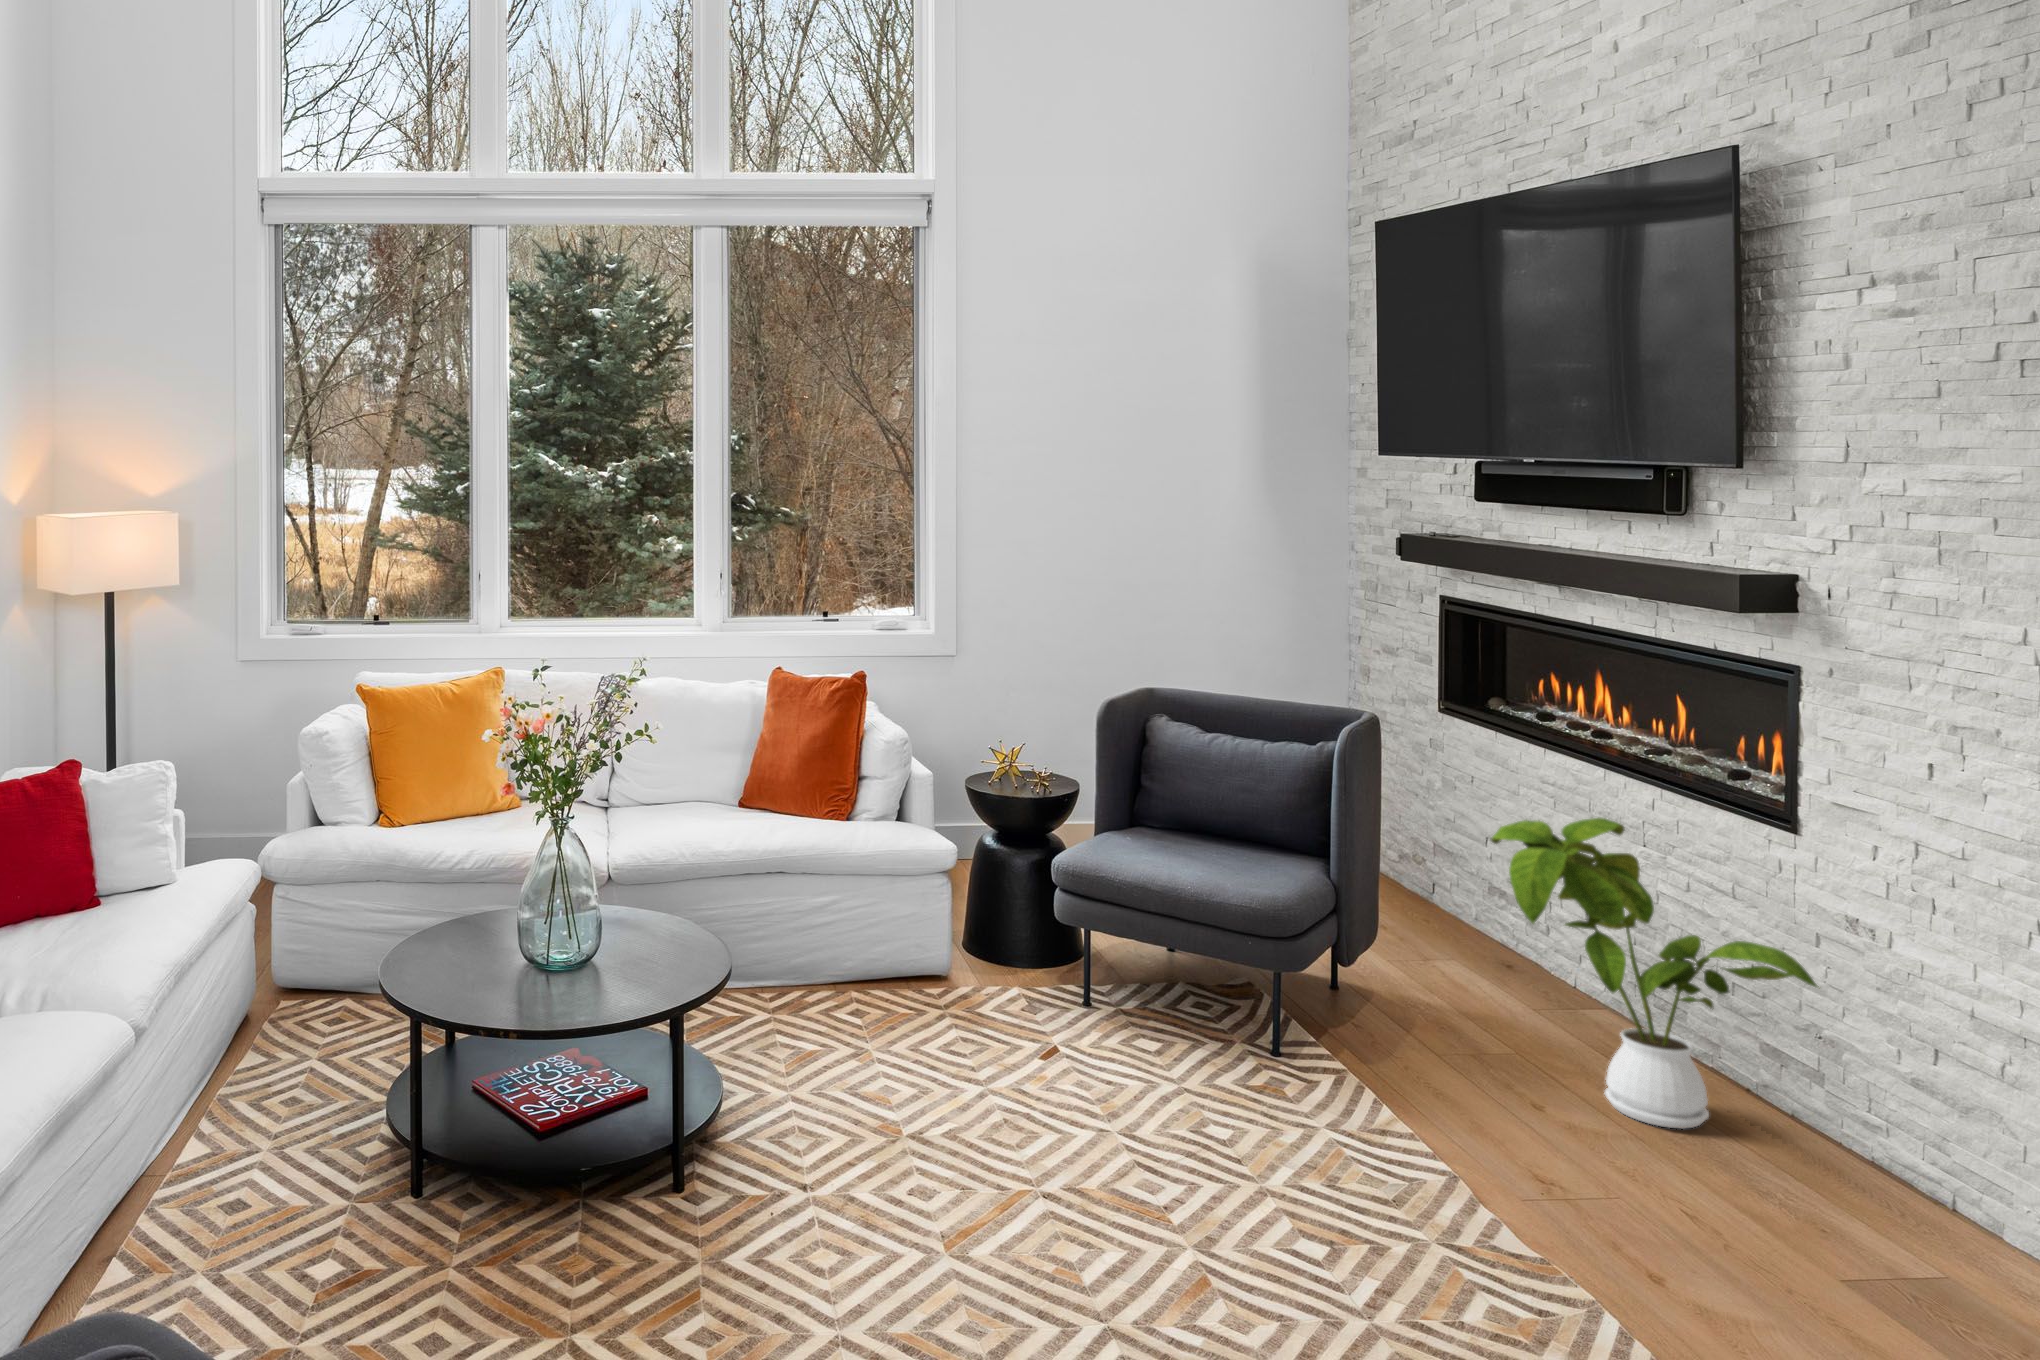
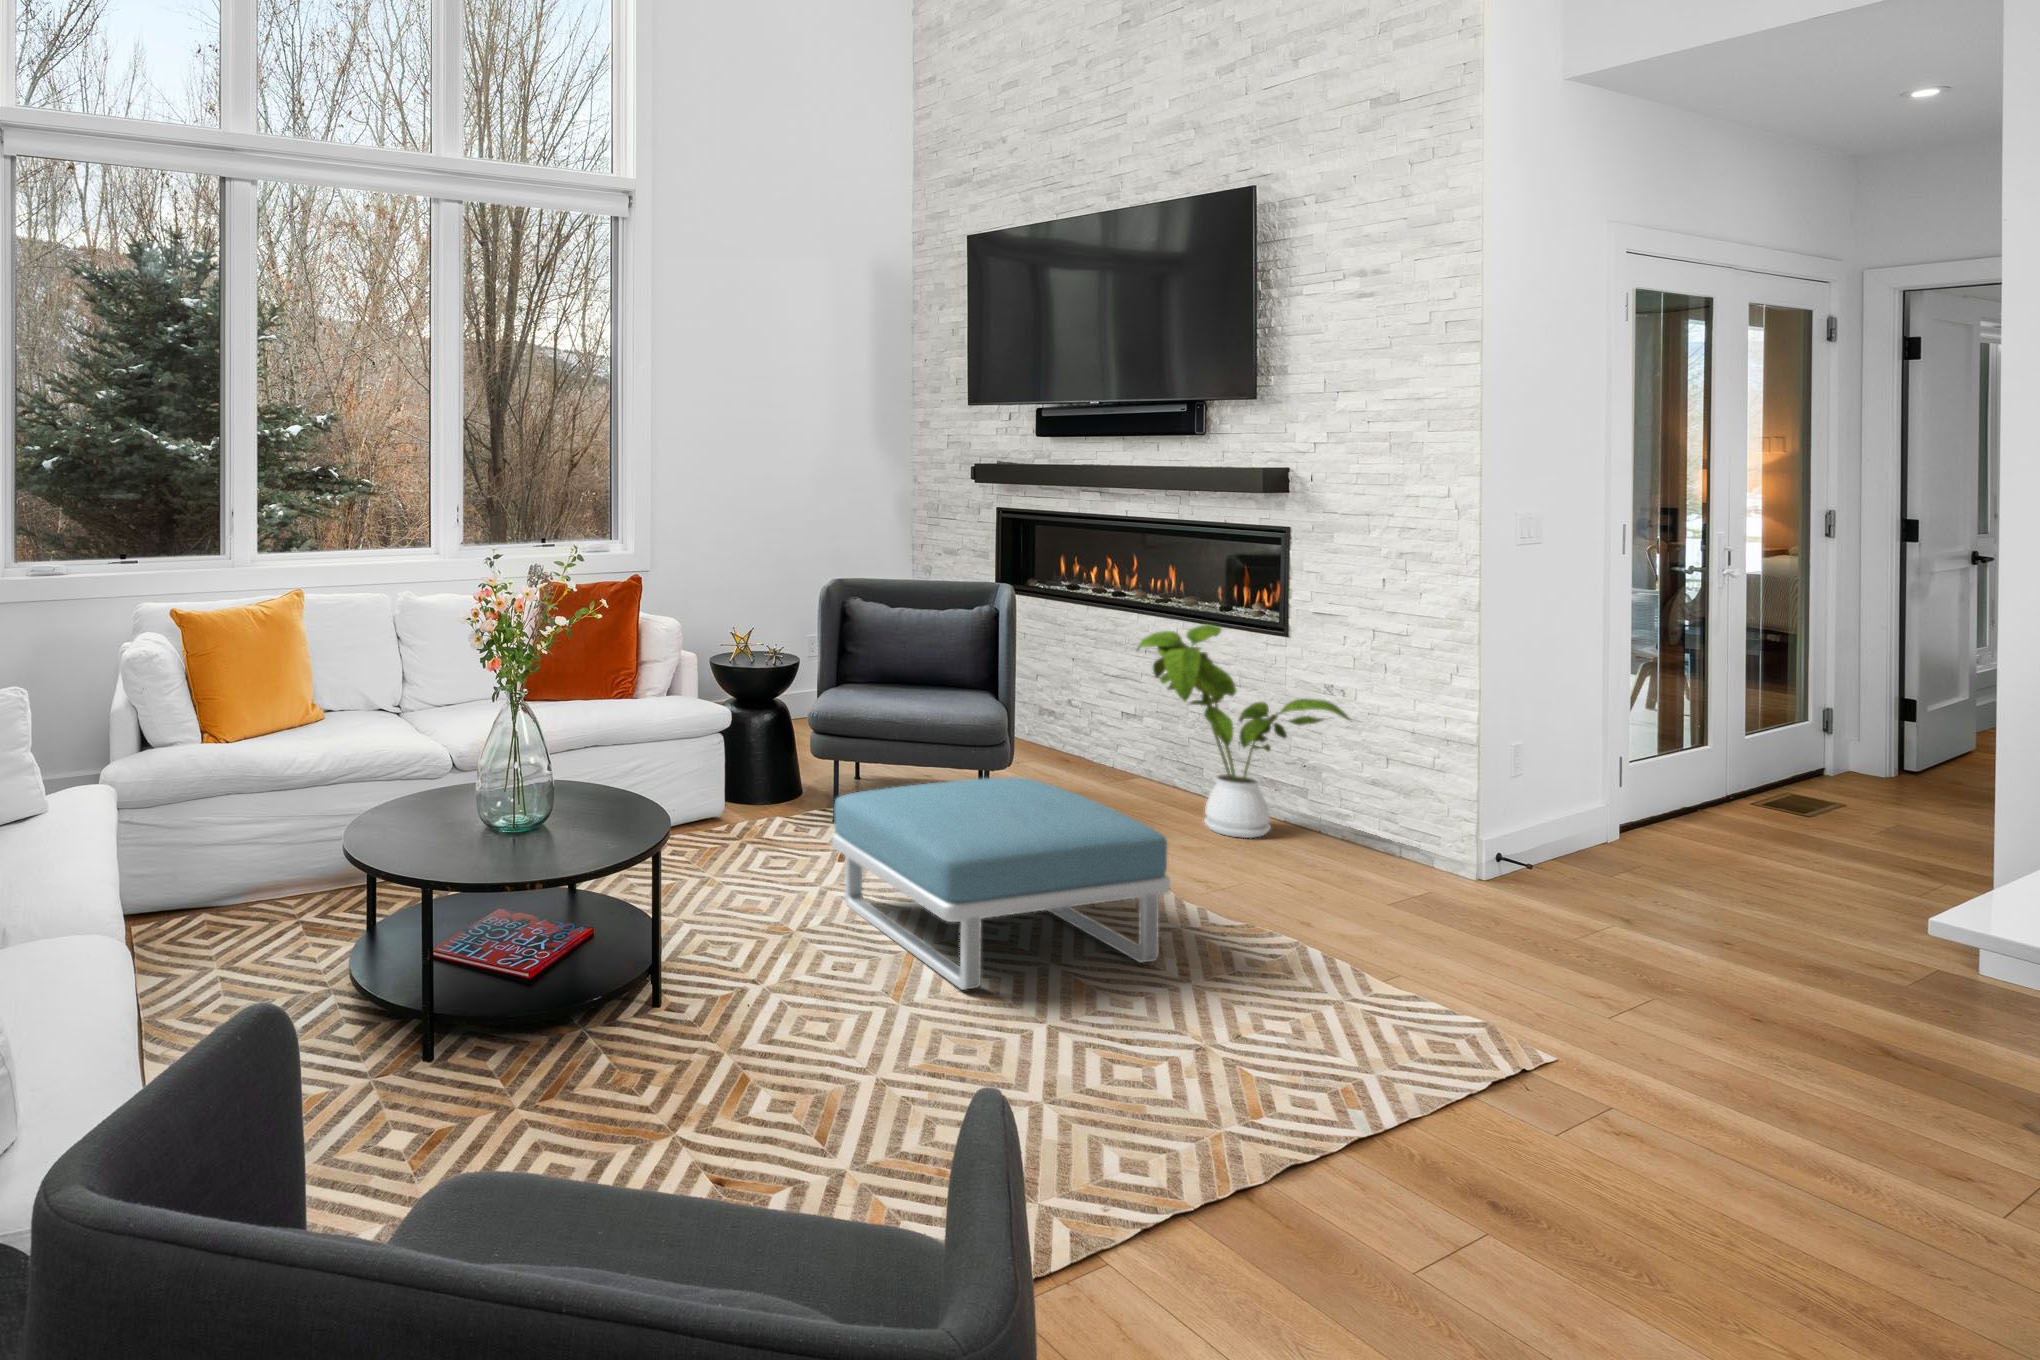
footstool: none [985,980,1368,1276] -> present [832,777,1170,990]

